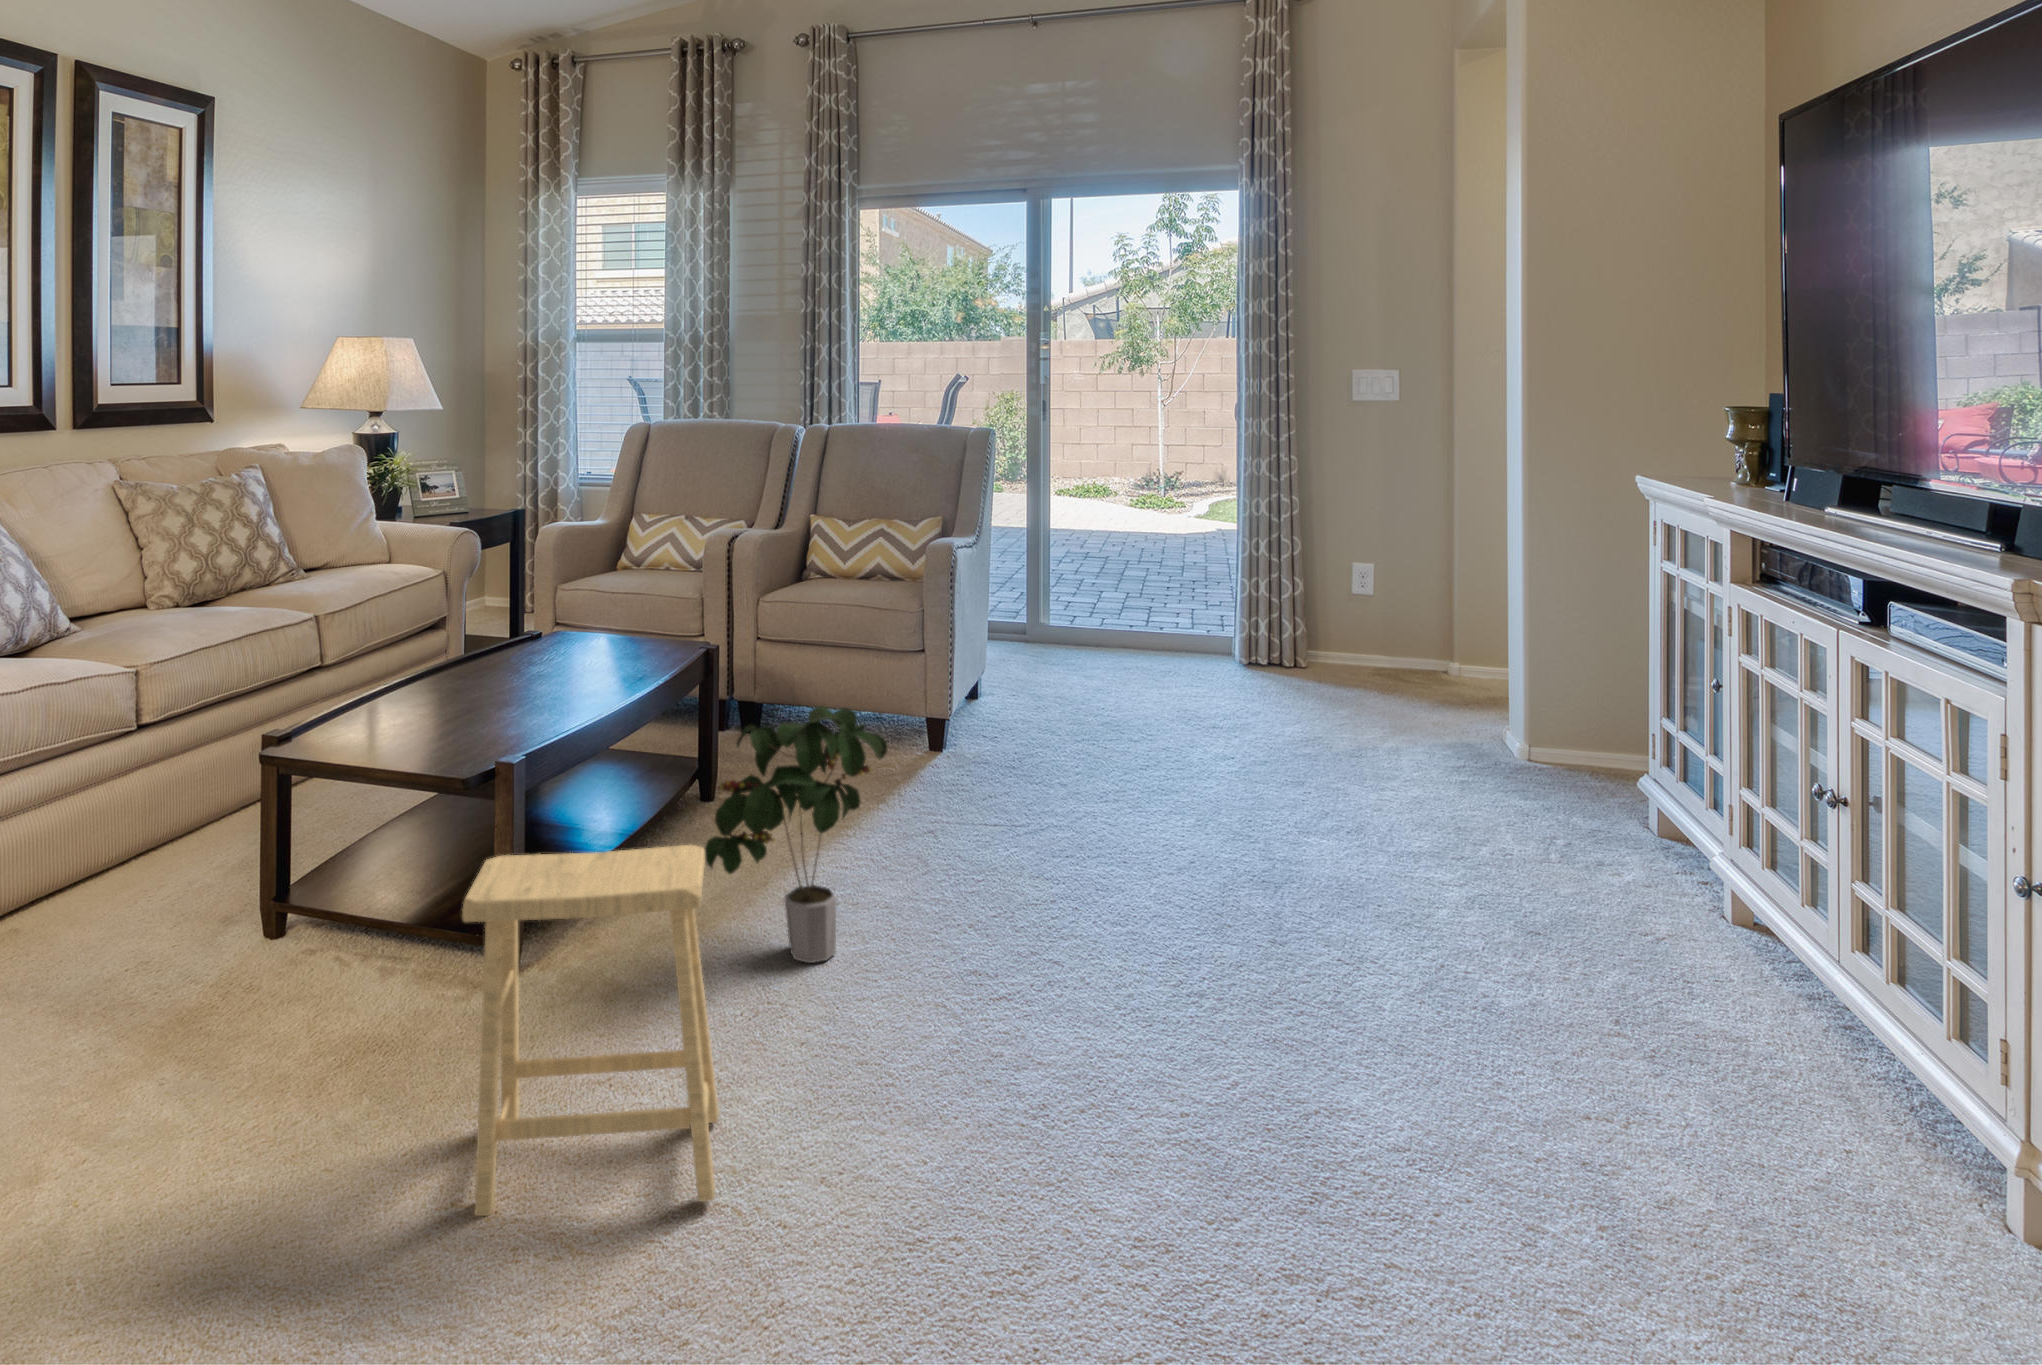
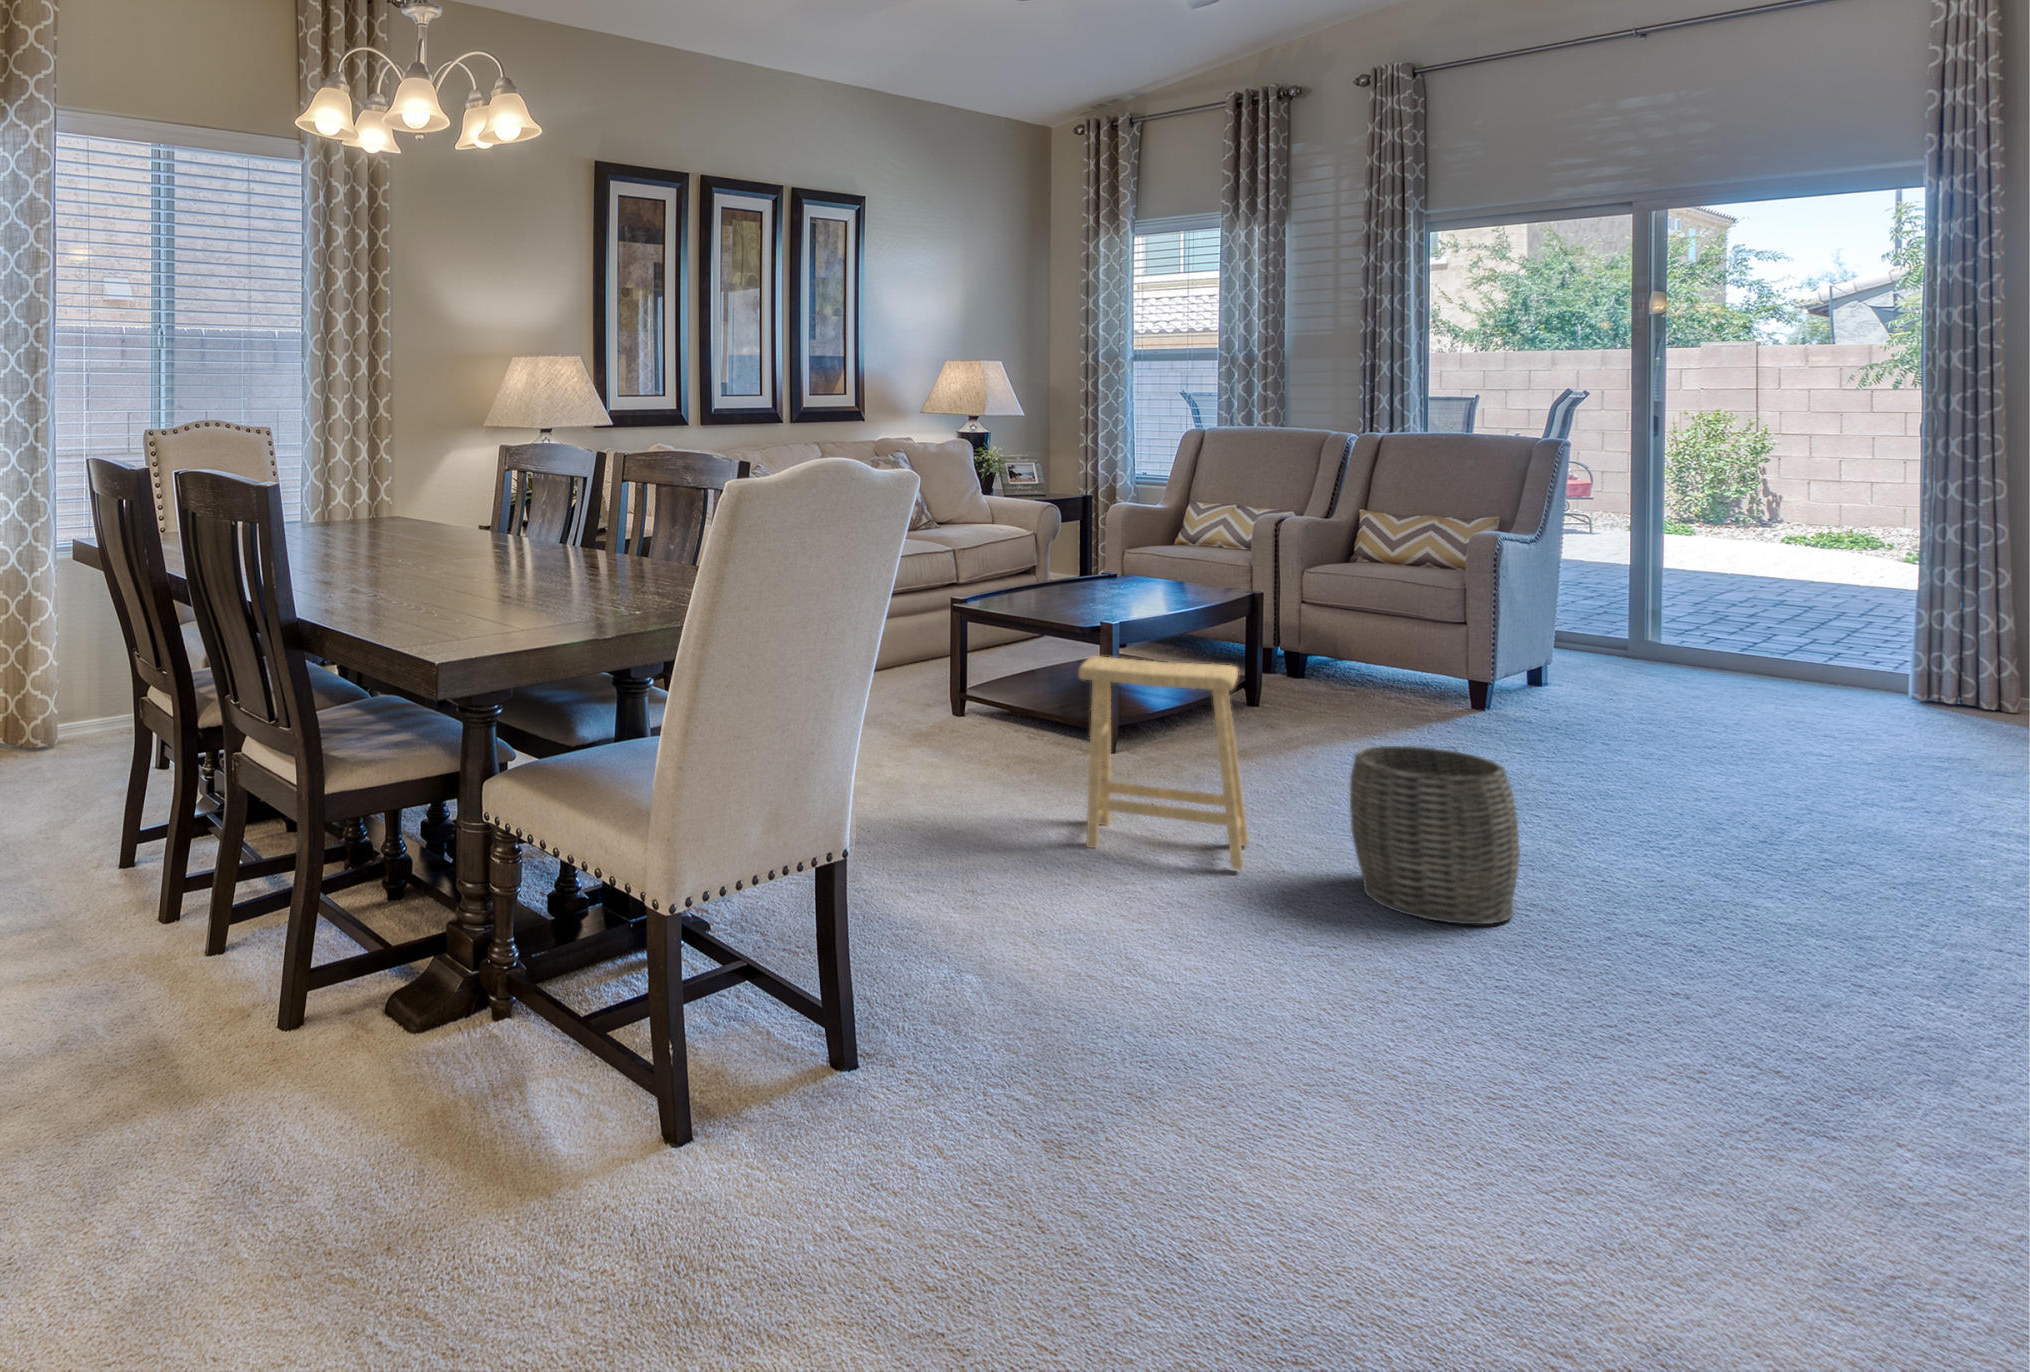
potted plant: present [704,706,887,963] -> none [1242,618,1403,801]
woven basket: none [860,929,1070,1237] -> present [1350,746,1520,924]

